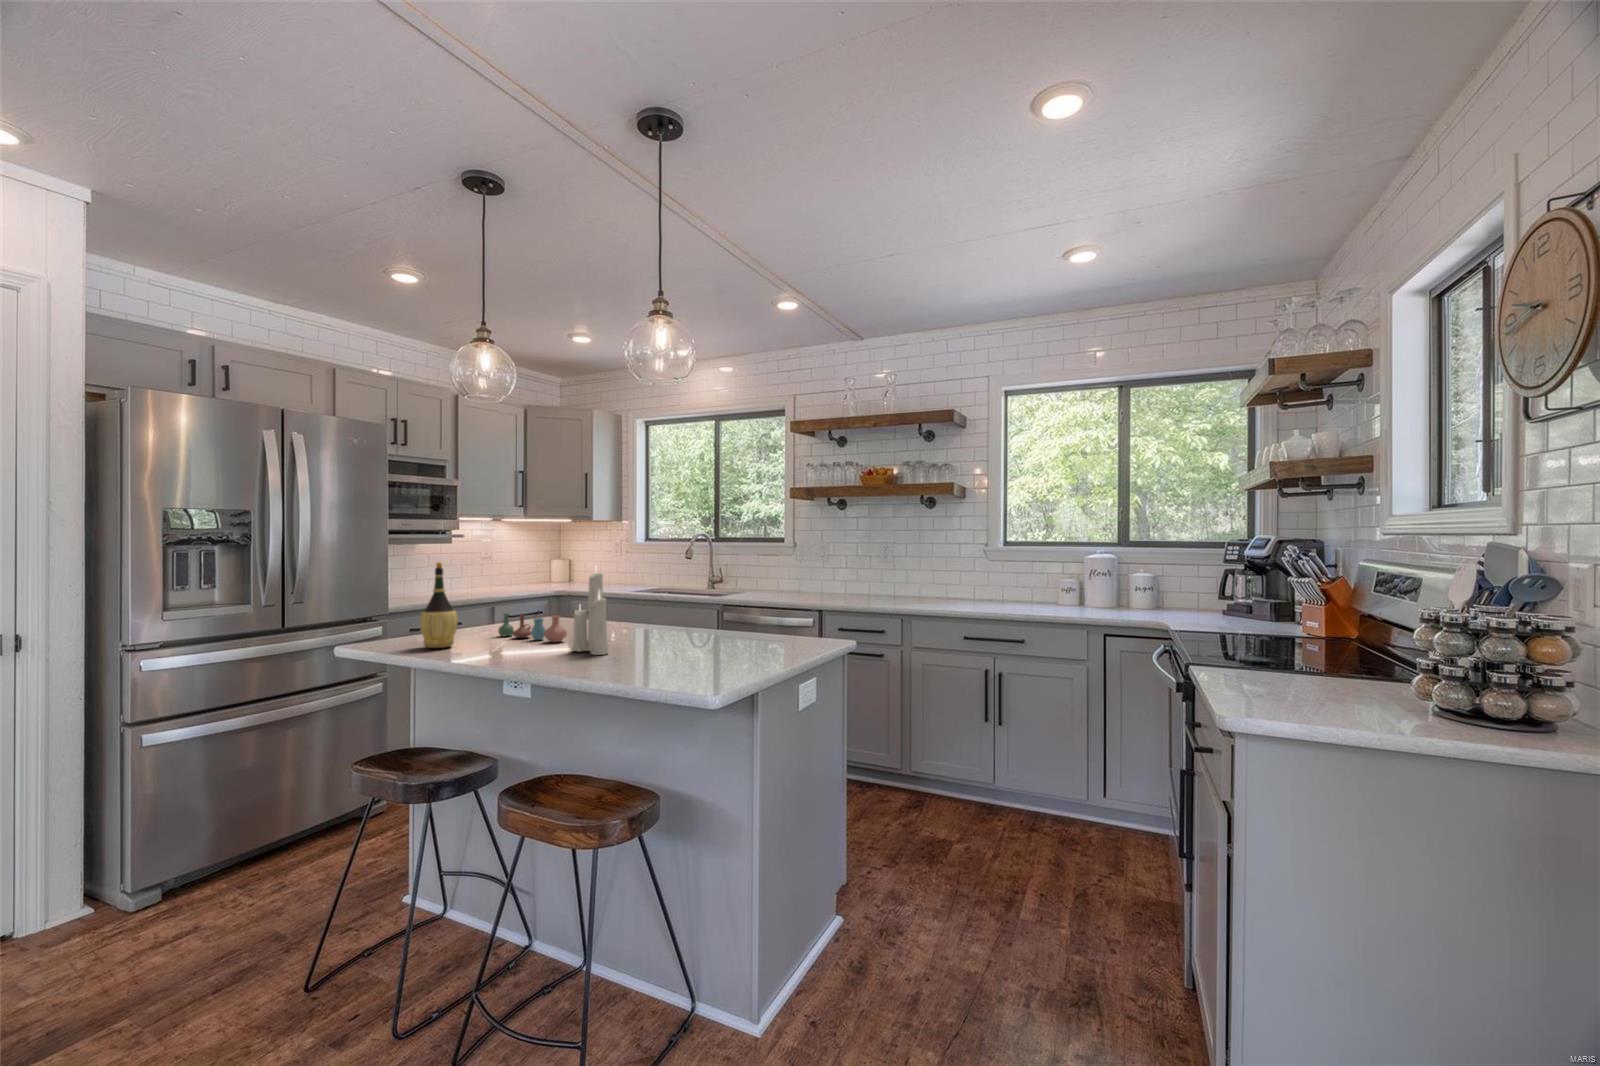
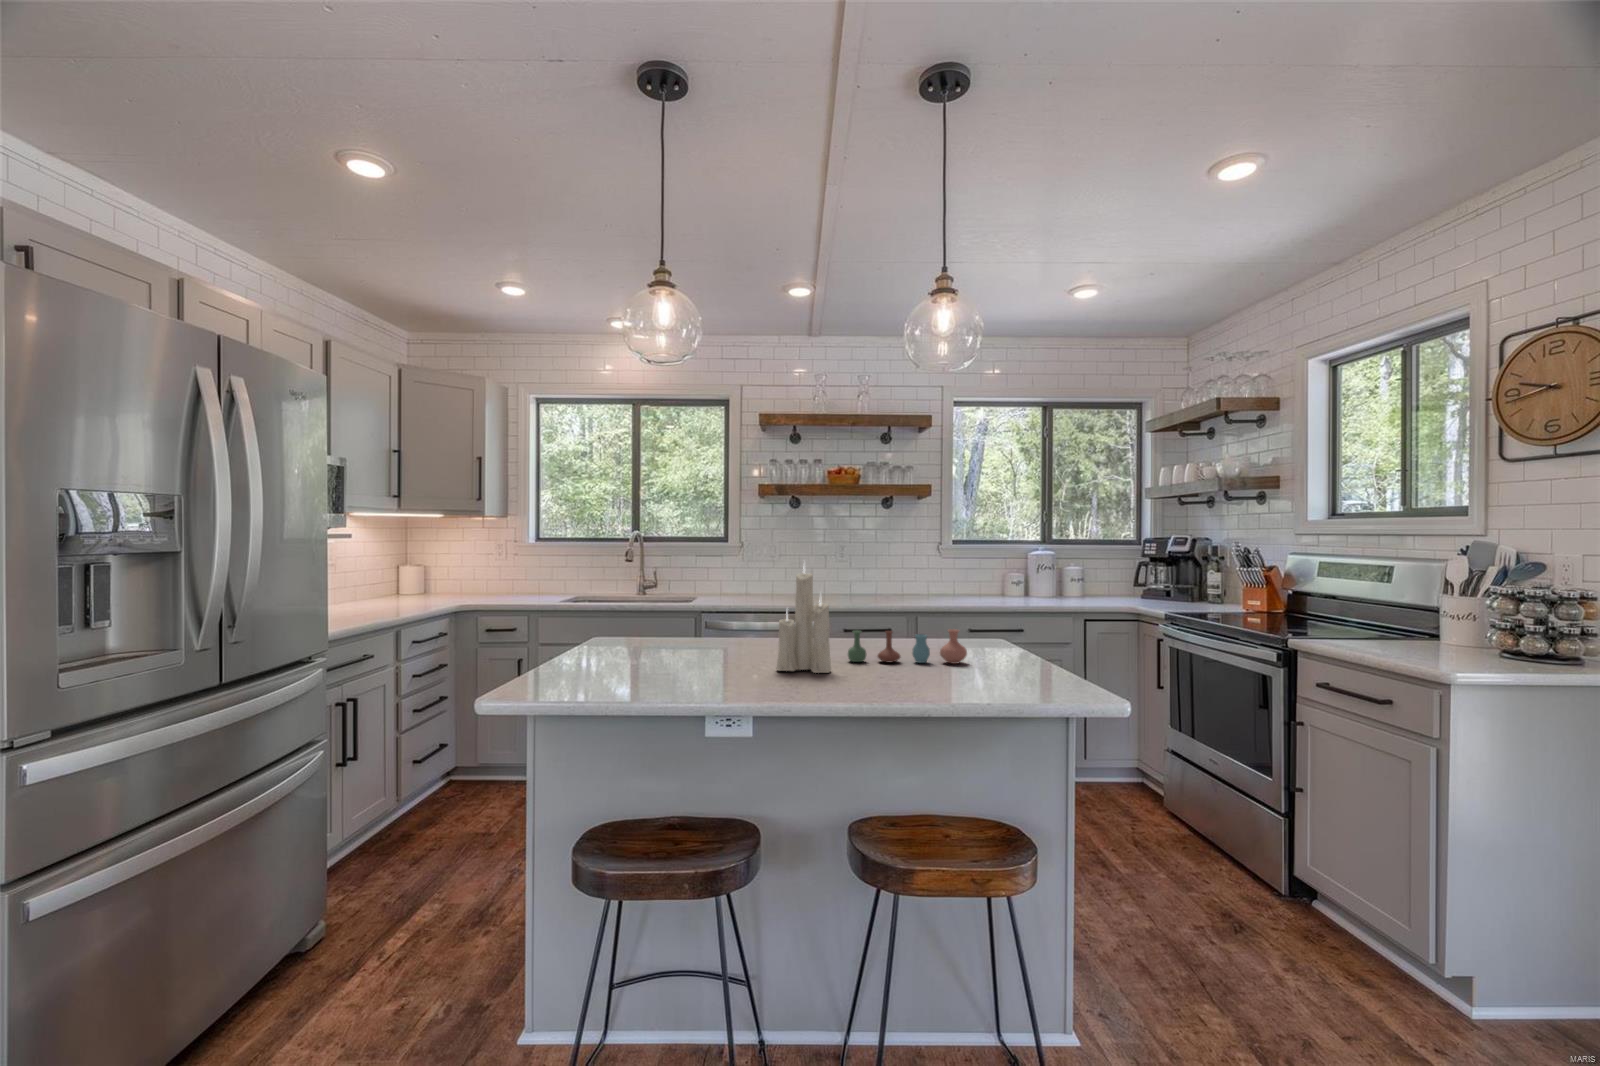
wine bottle: present [419,563,458,648] -> none [561,564,612,685]
vase: present [498,613,567,642] -> present [848,629,967,664]

